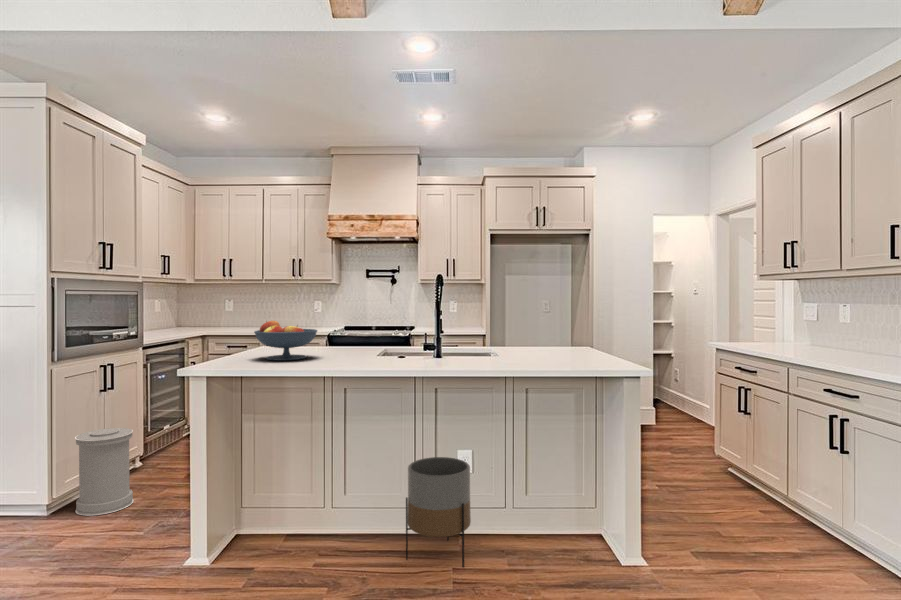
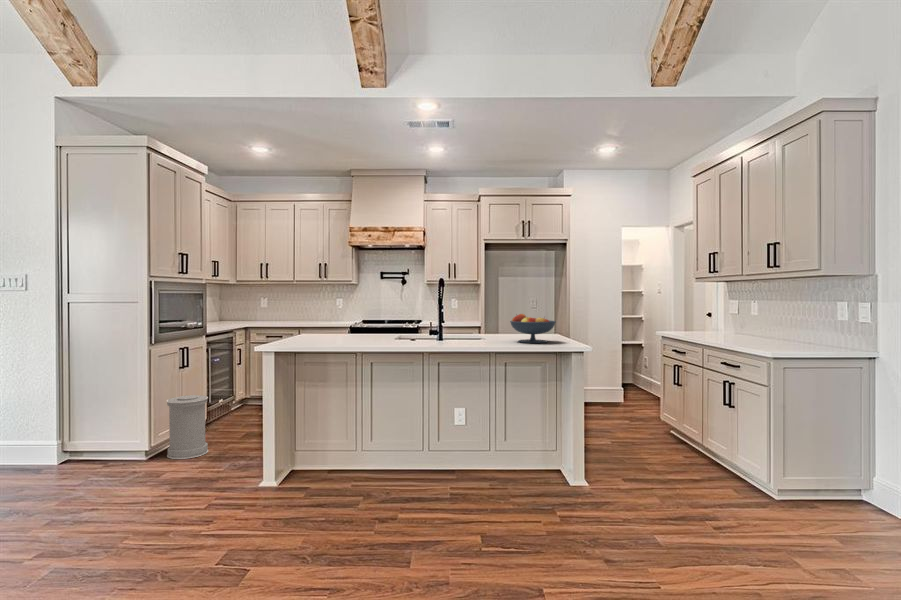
fruit bowl: present [254,321,317,360] -> present [510,314,556,343]
planter: present [406,457,471,567] -> none [417,412,463,488]

